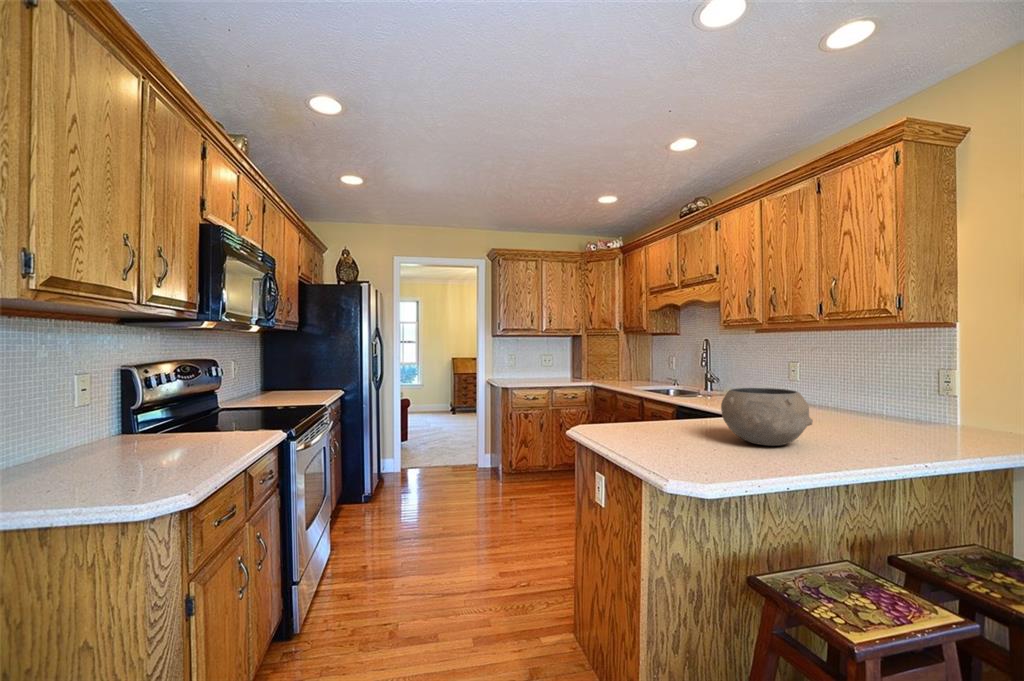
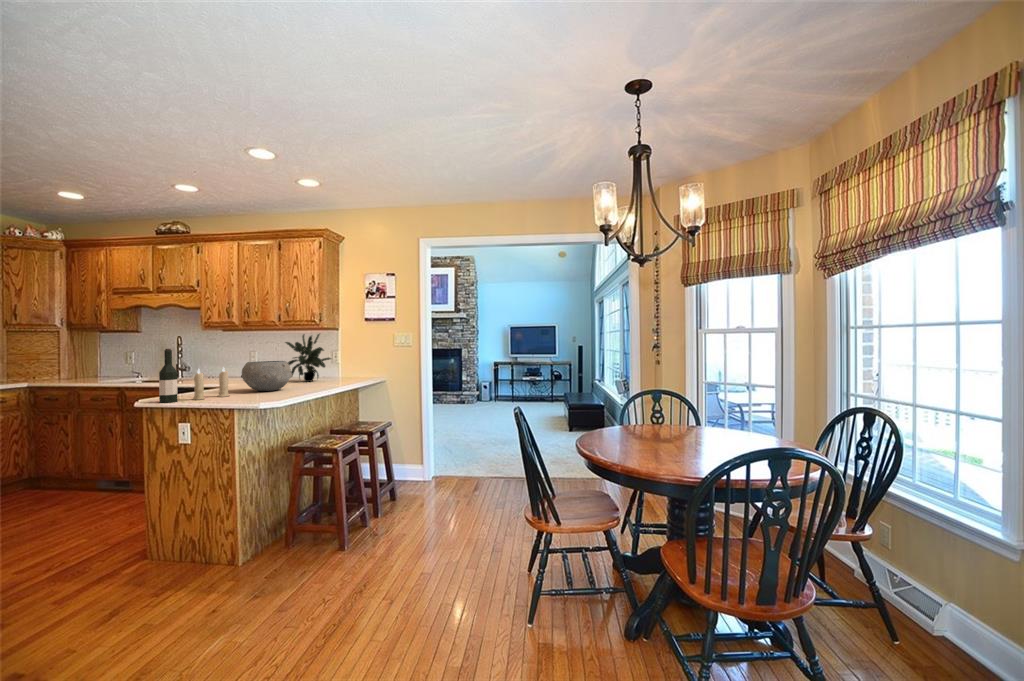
potted plant: none [823,335,925,429] -> present [285,334,331,382]
wine bottle: none [600,366,622,443] -> present [159,349,177,403]
candle: none [640,395,693,446] -> present [193,368,229,400]

